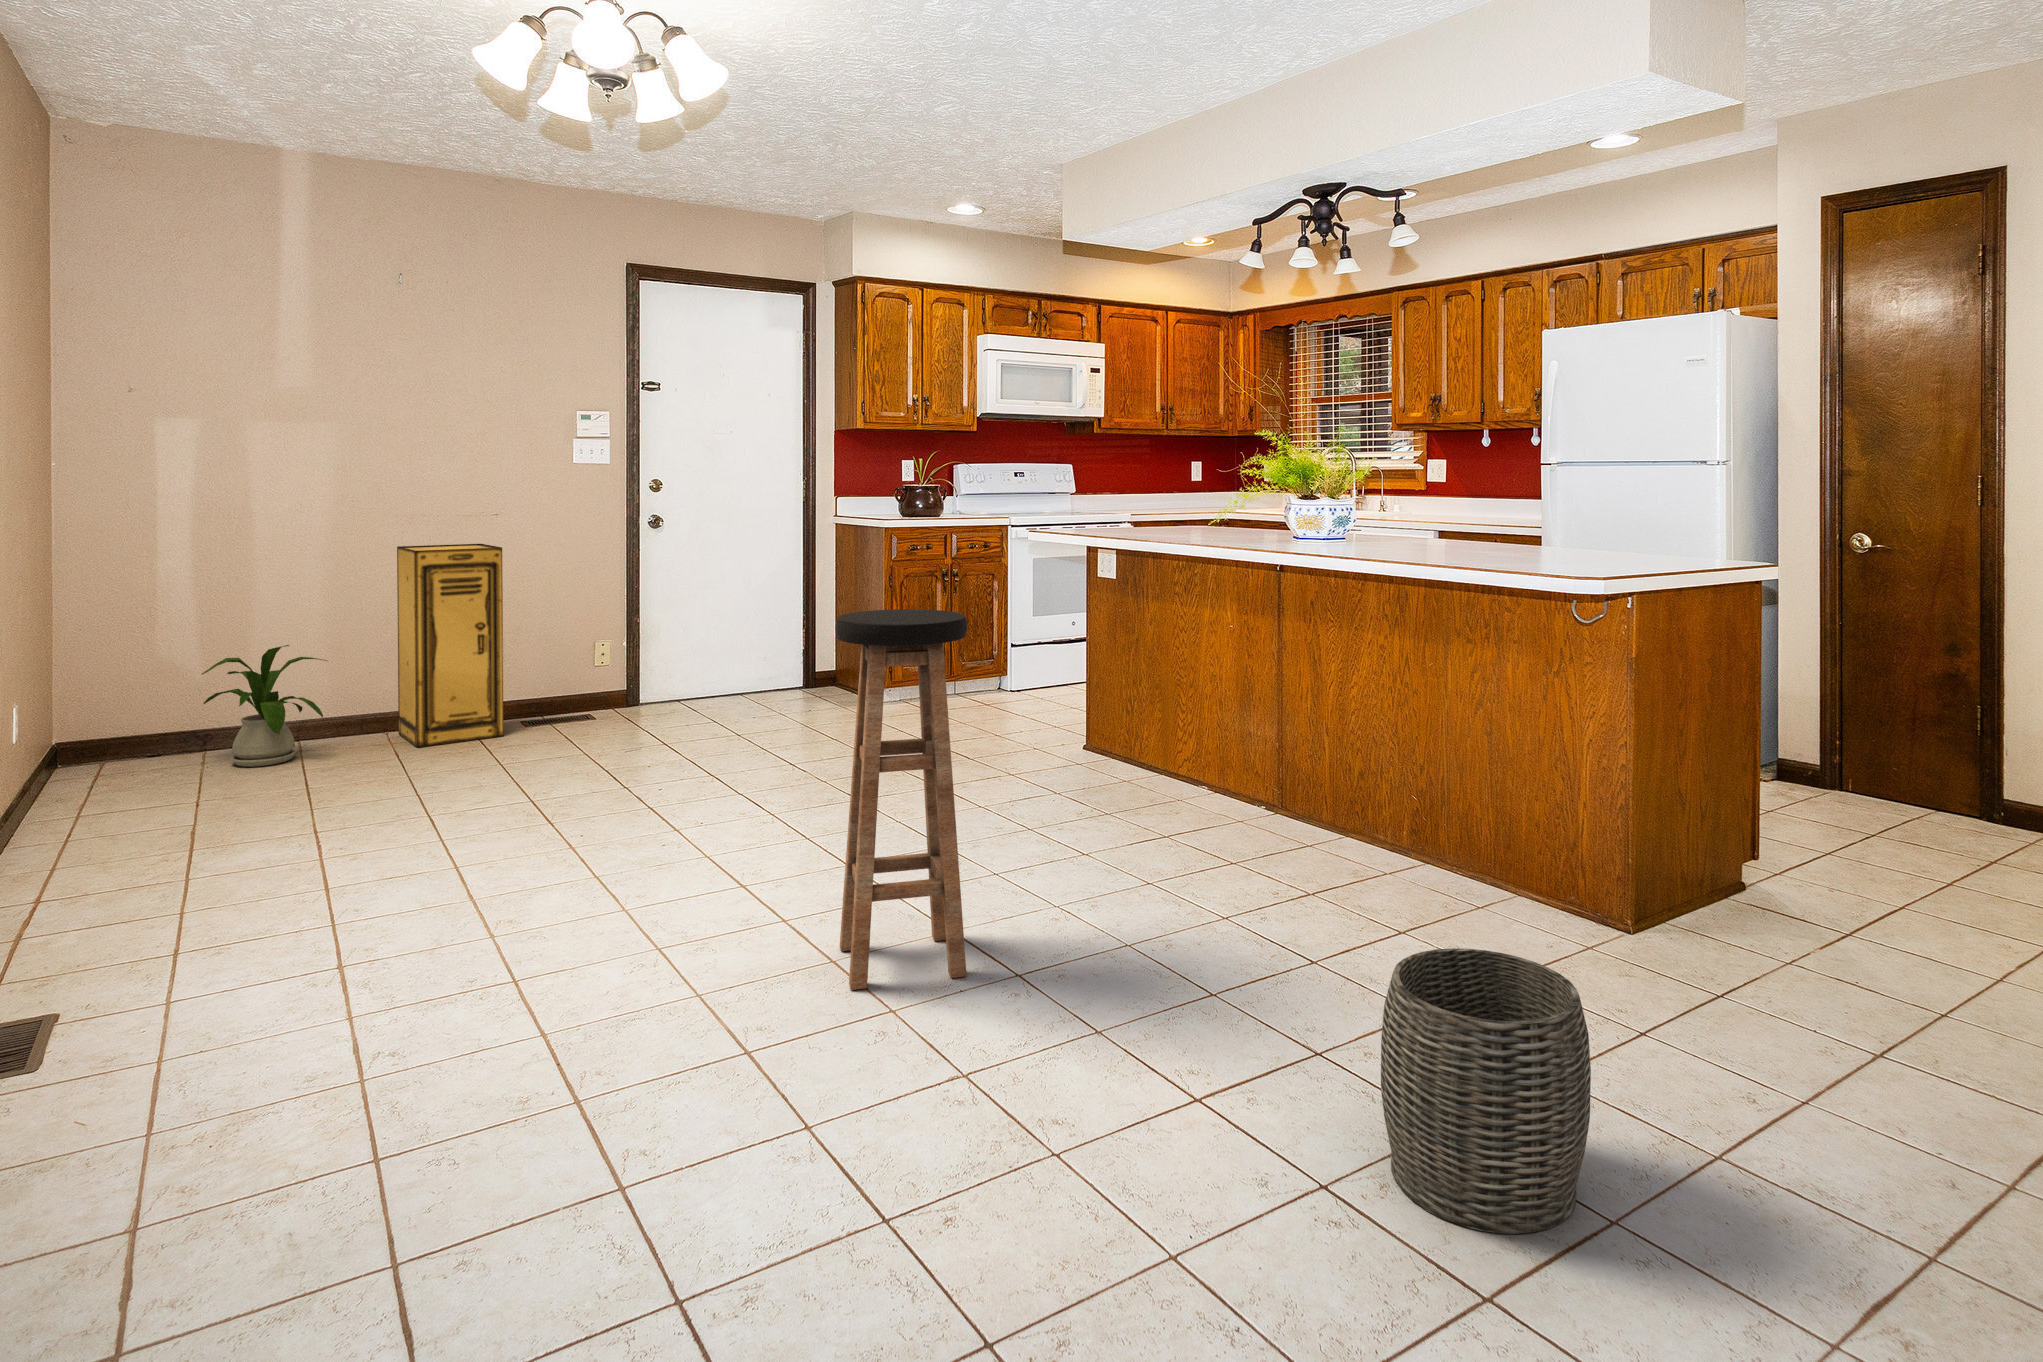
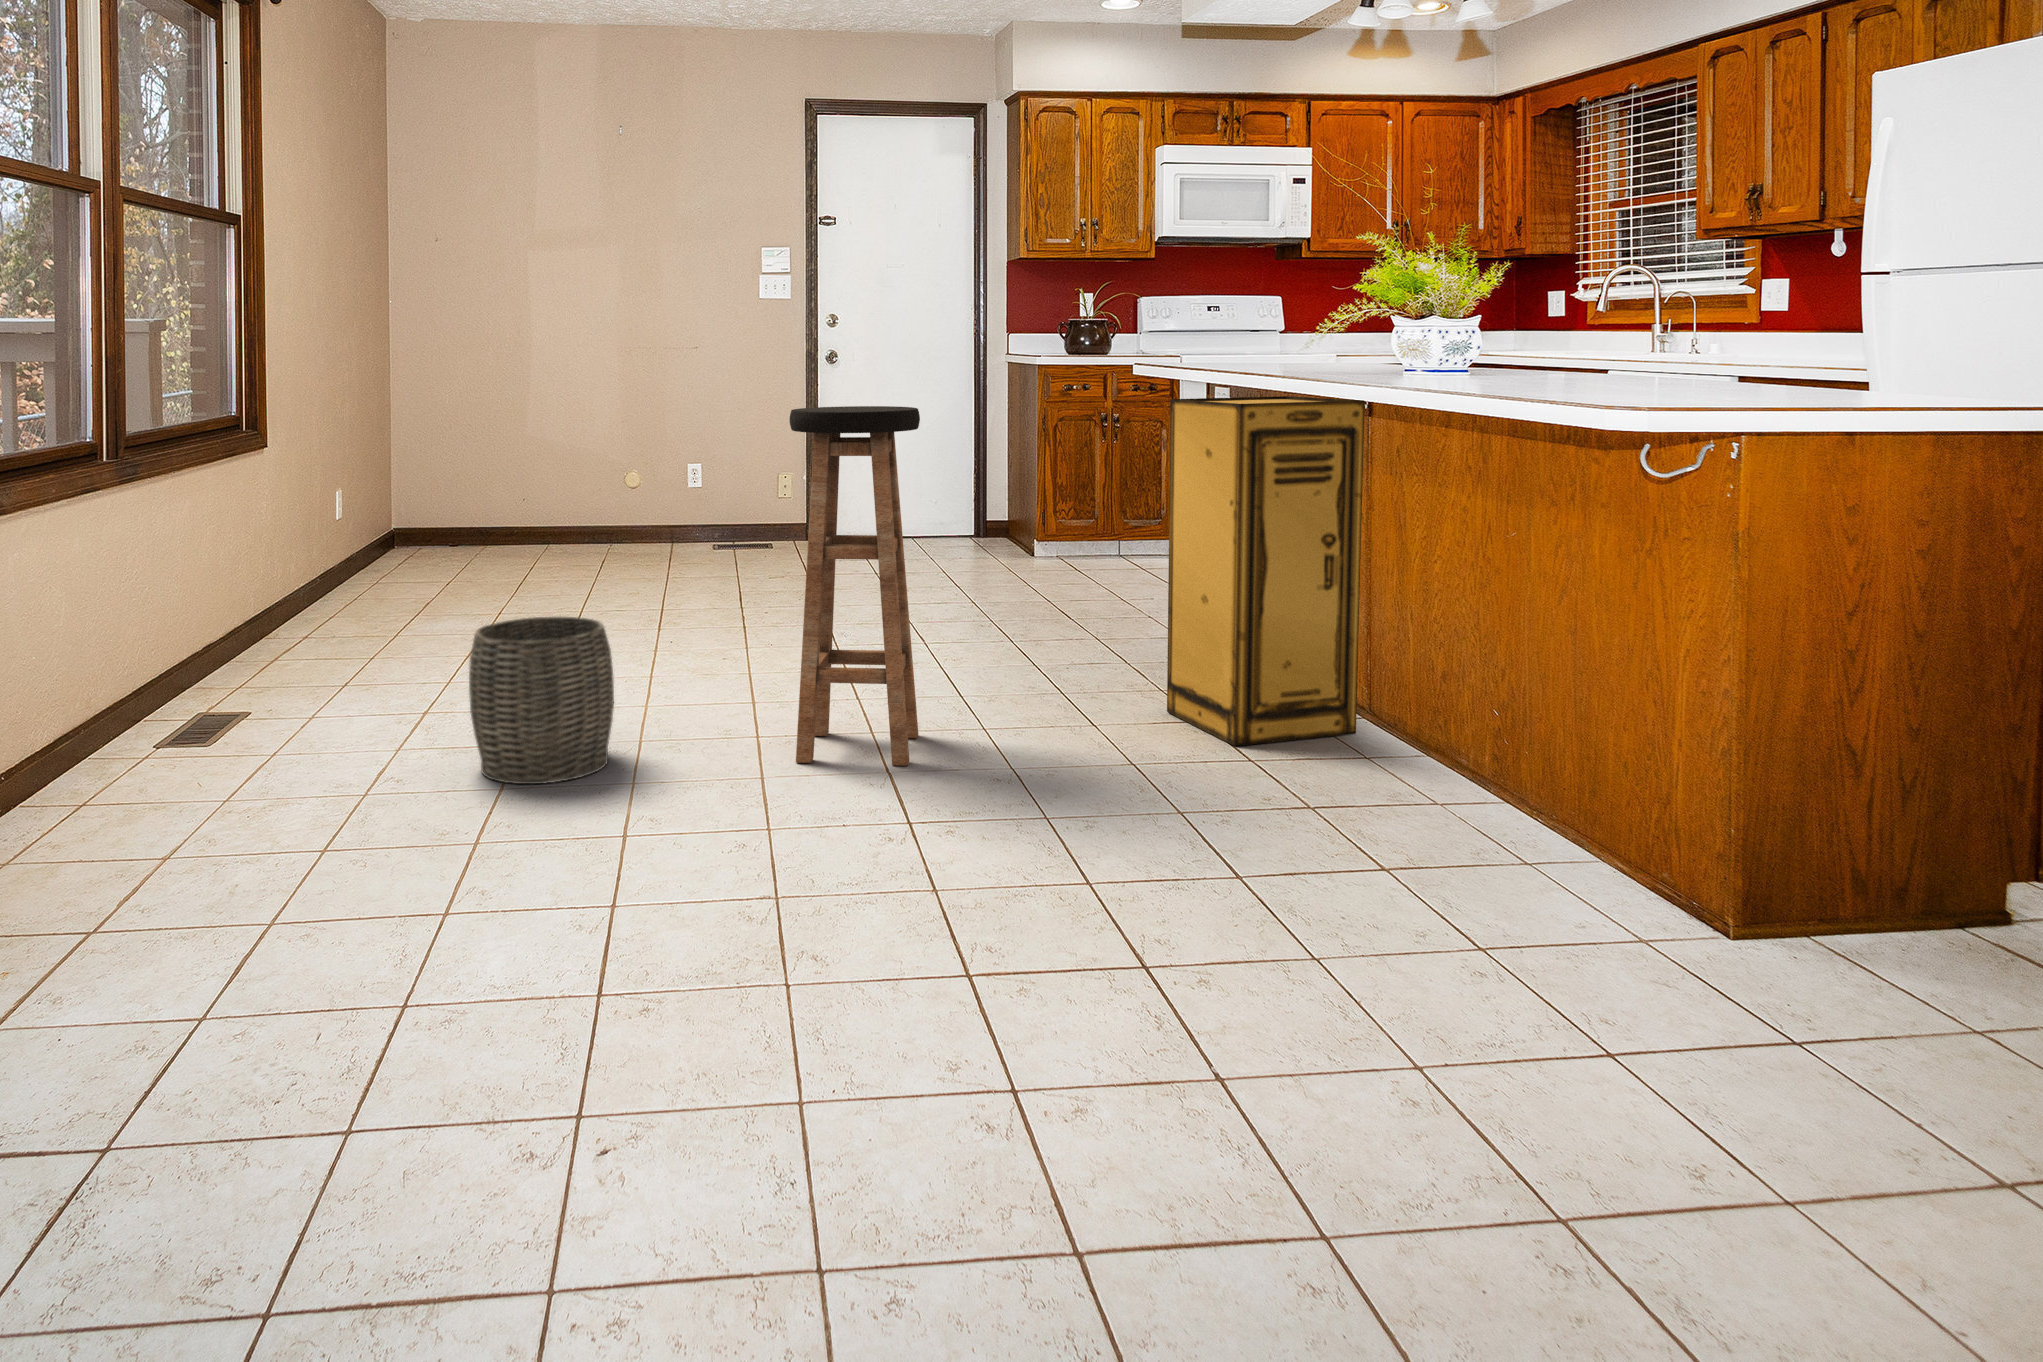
storage cabinet: present [397,544,503,748] -> present [1167,396,1365,746]
house plant: present [202,645,327,767] -> none [421,466,519,572]
woven basket: present [1381,948,1591,1234] -> present [469,617,614,784]

